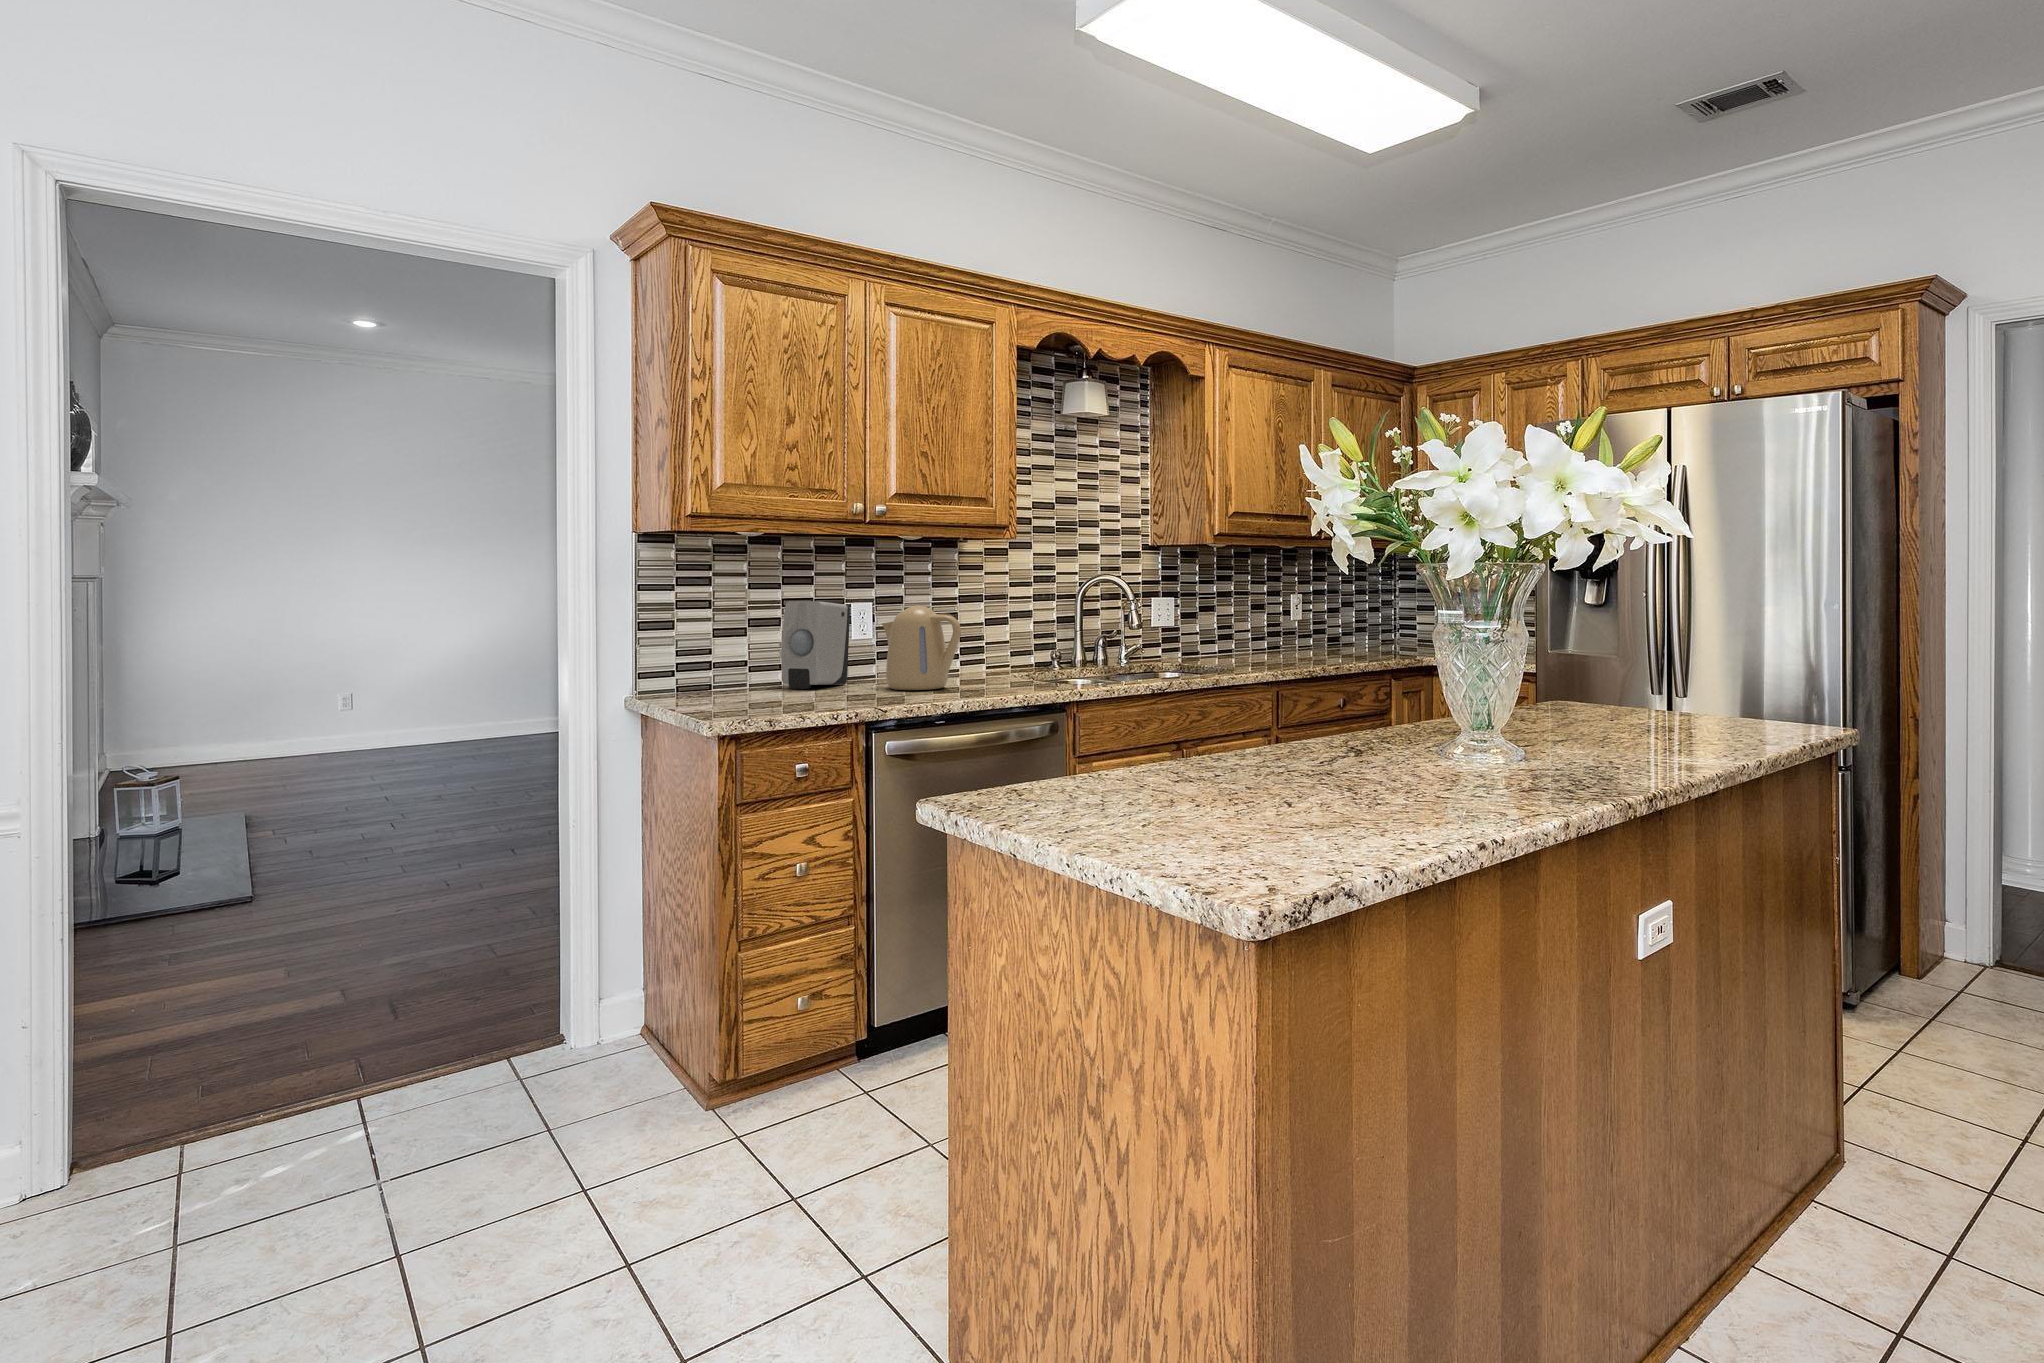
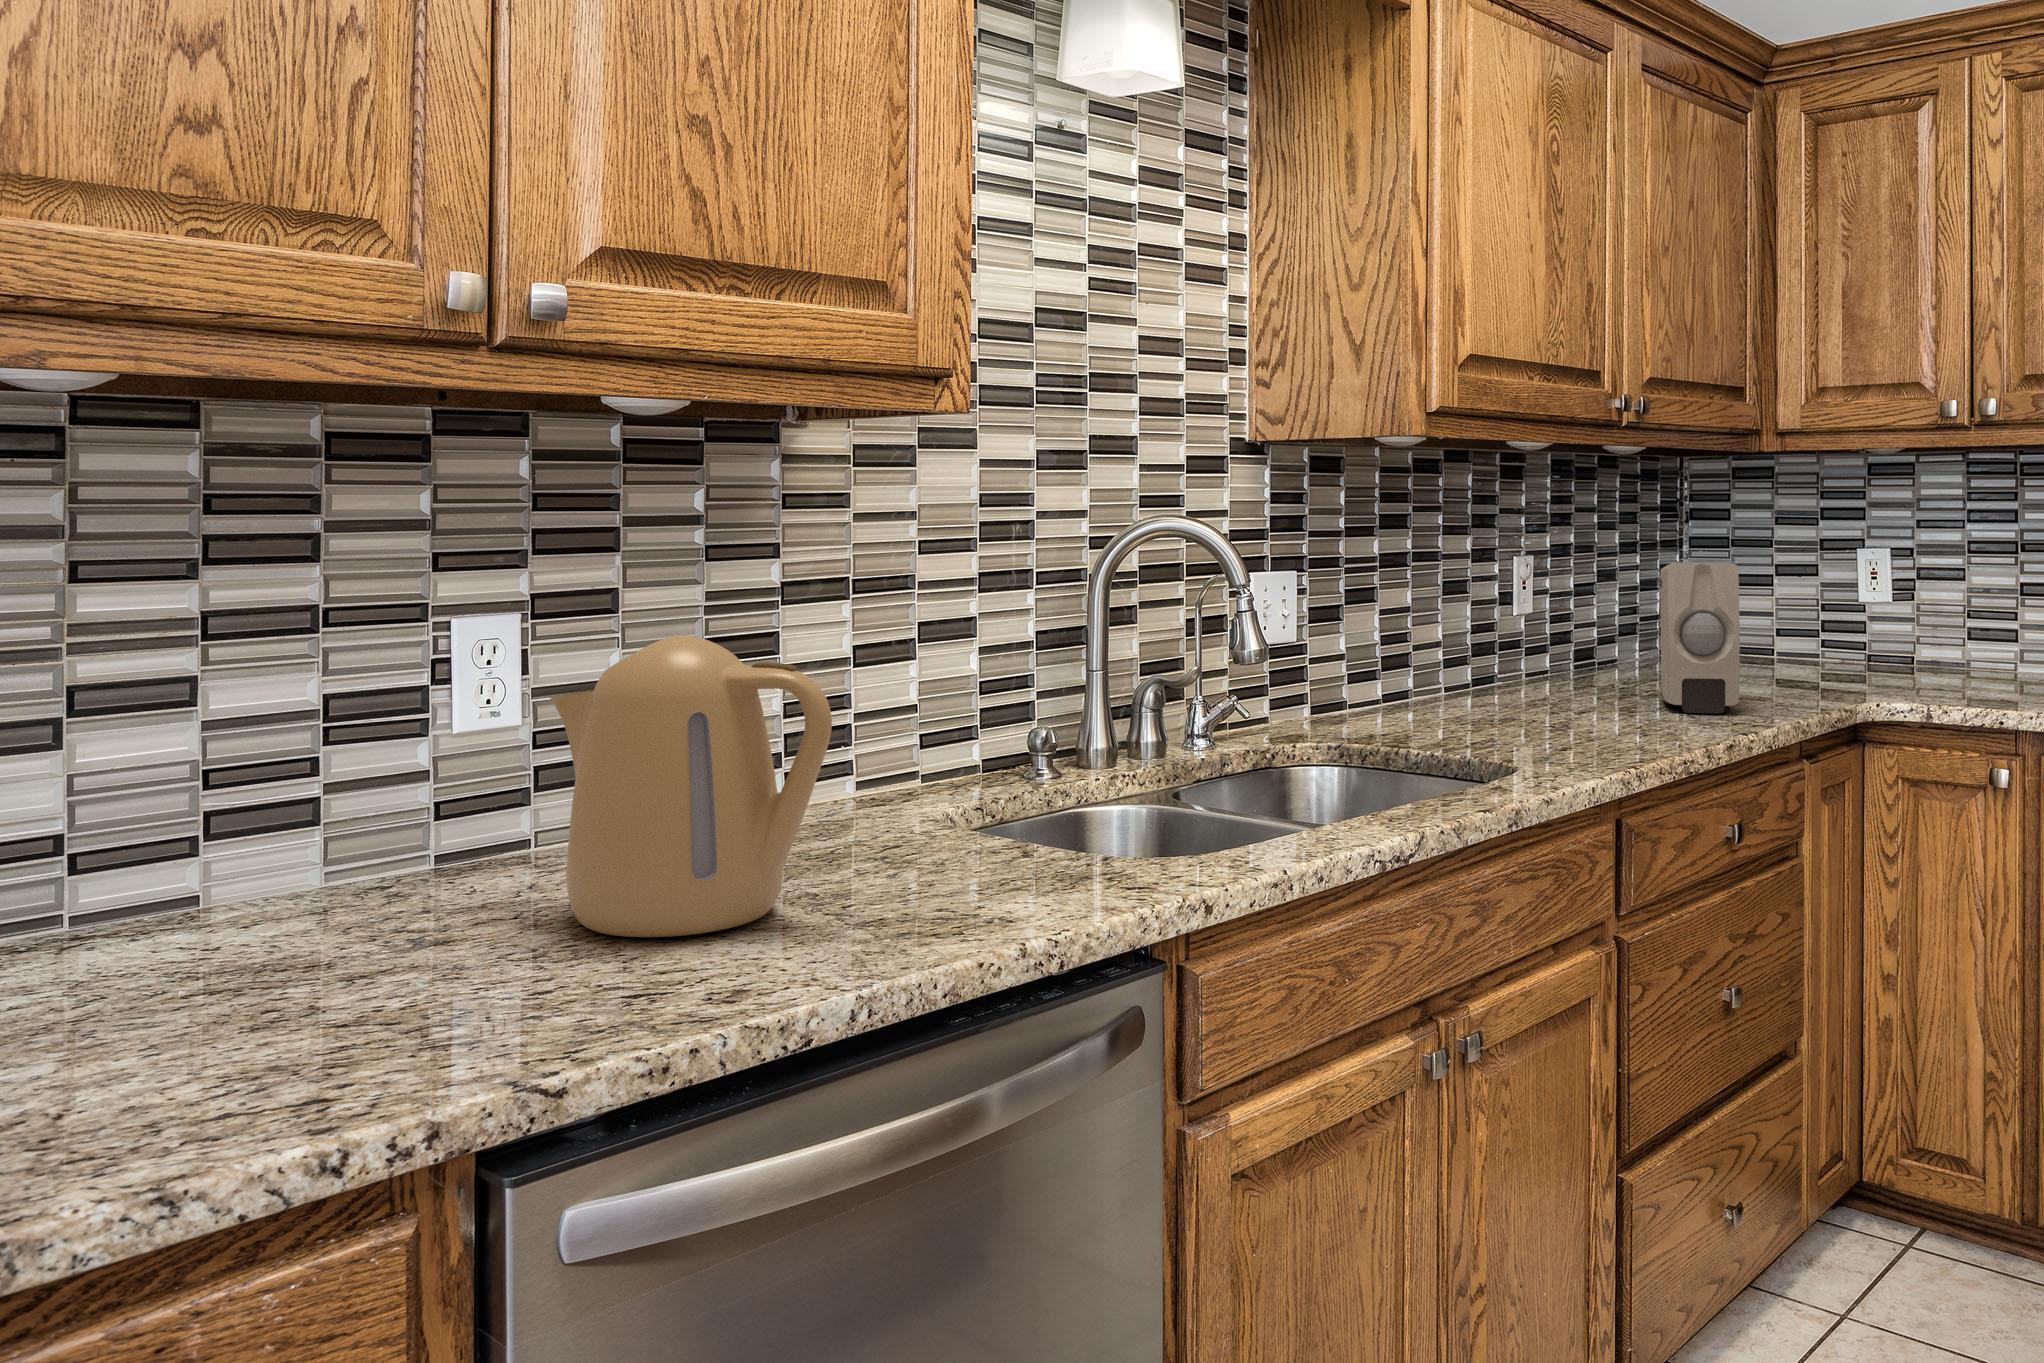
soap dispenser: present [781,601,850,689] -> present [1660,562,1740,713]

